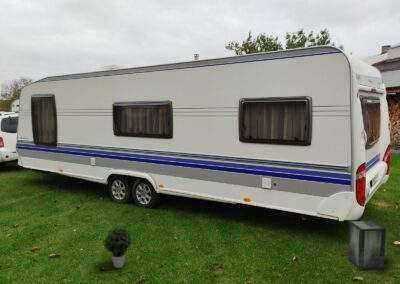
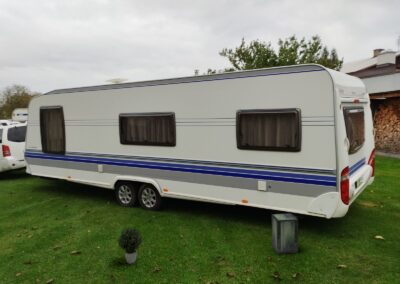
storage box: present [348,220,386,270] -> present [272,213,298,254]

